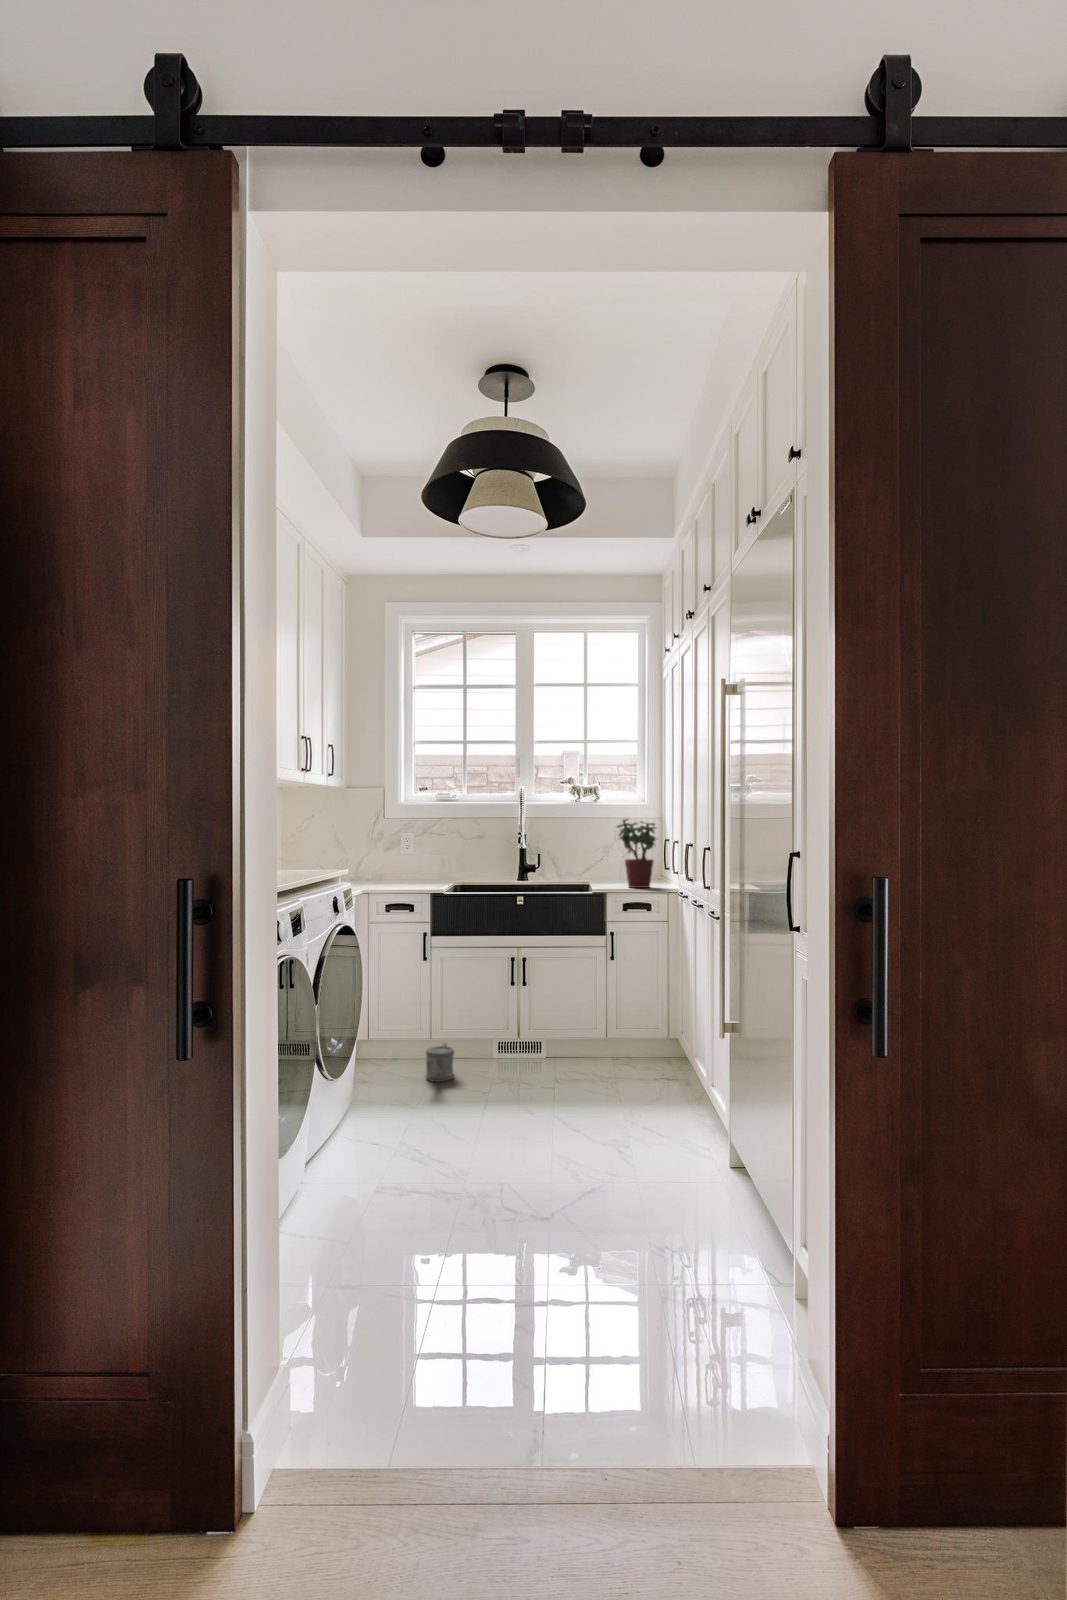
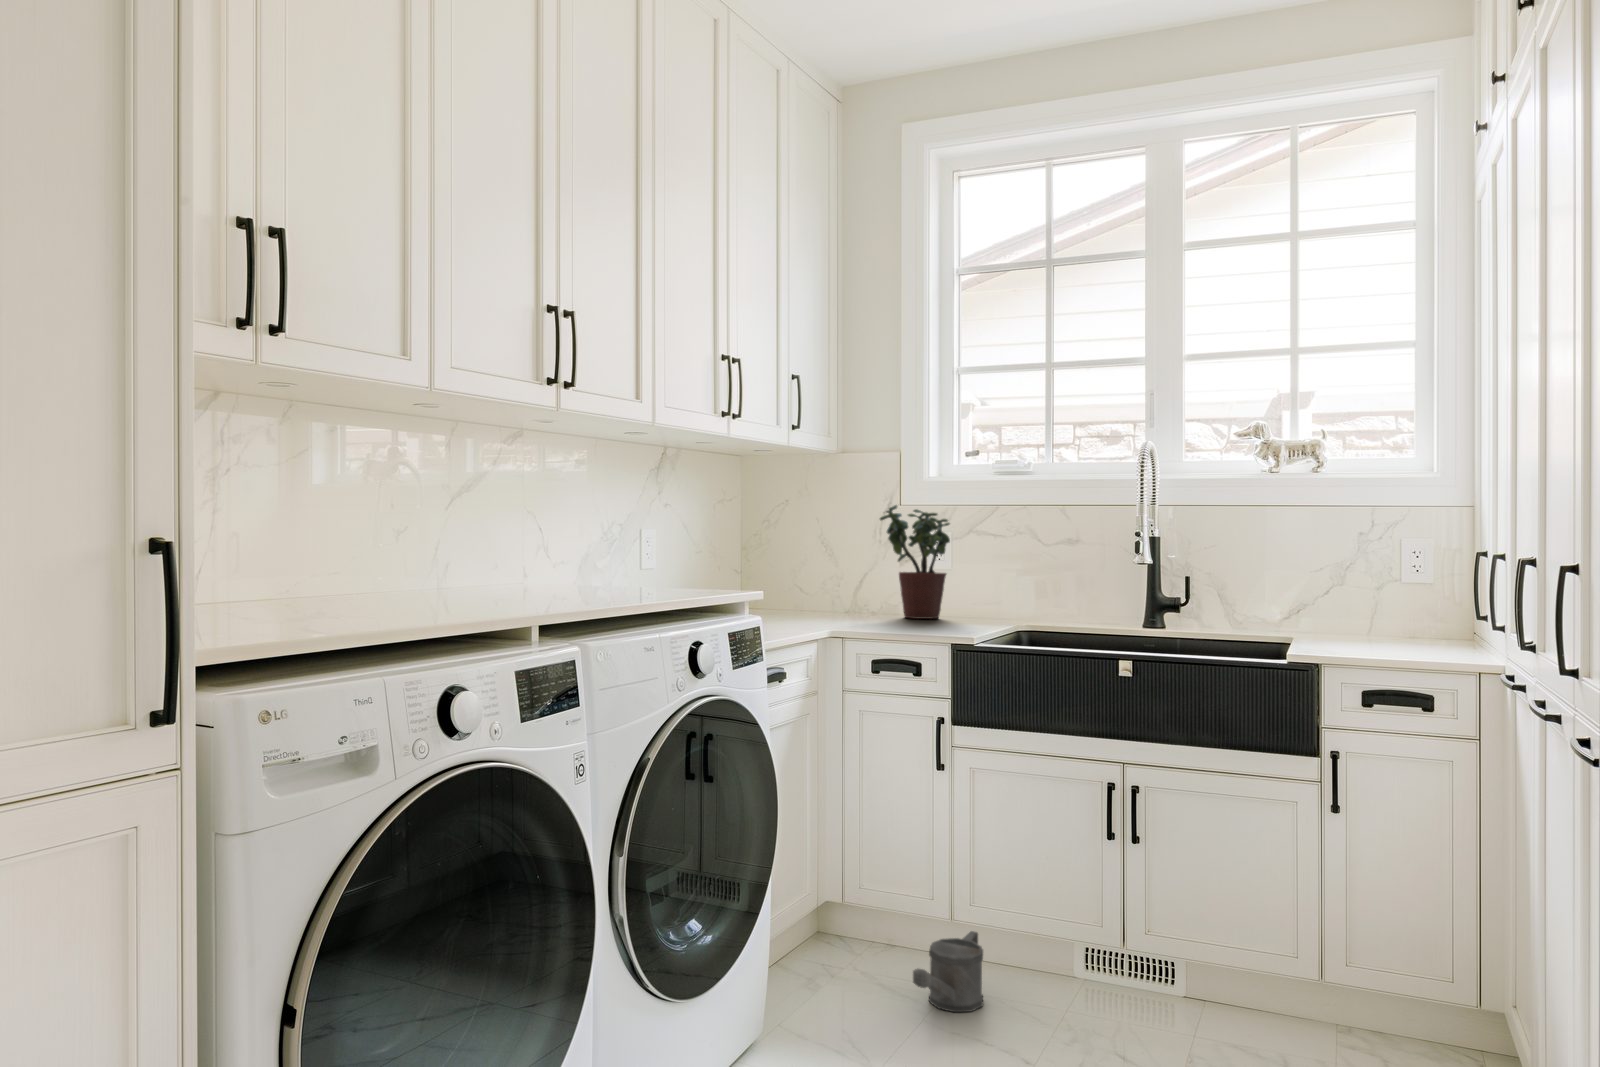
potted plant: present [617,819,656,888] -> present [880,505,950,619]

